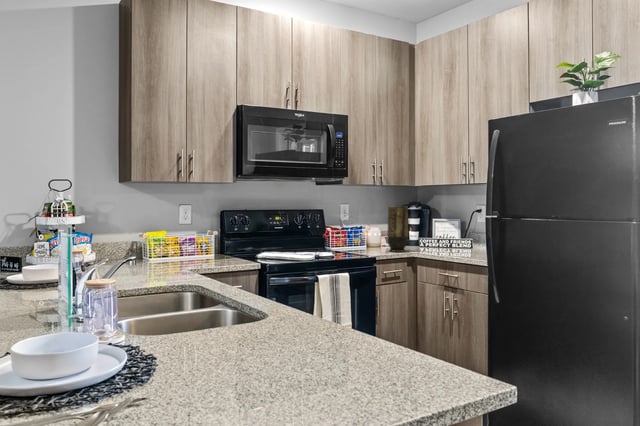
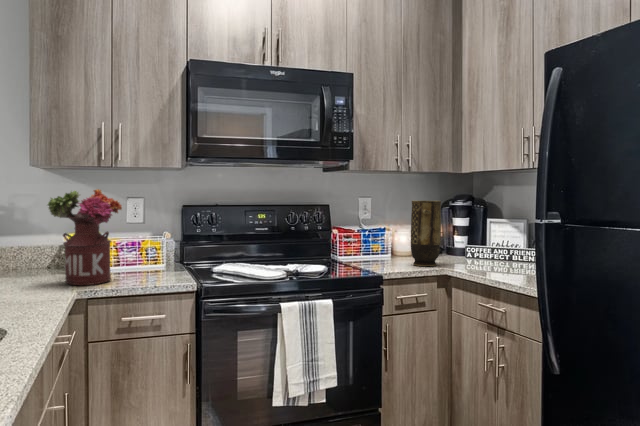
flower arrangement: none [159,198,206,265] -> present [48,189,122,285]

